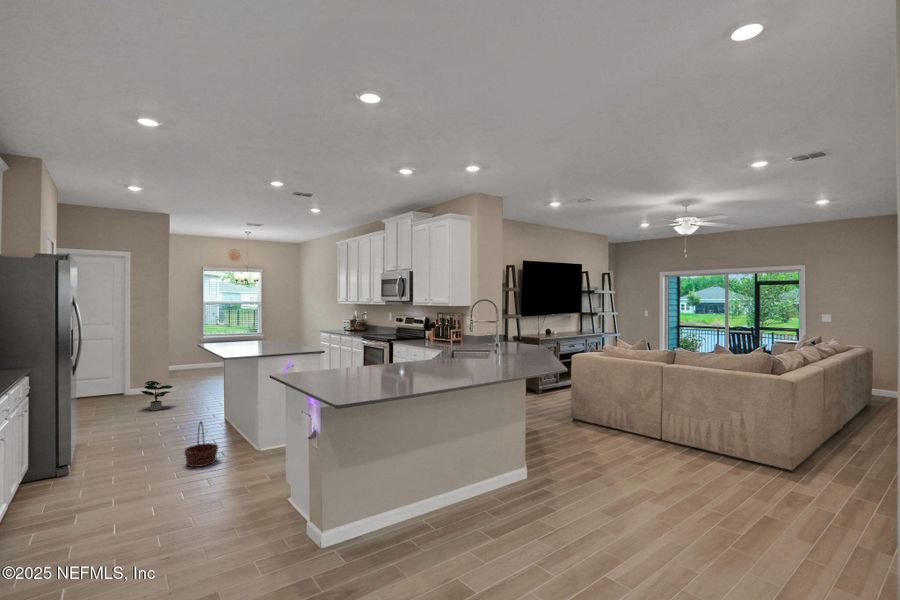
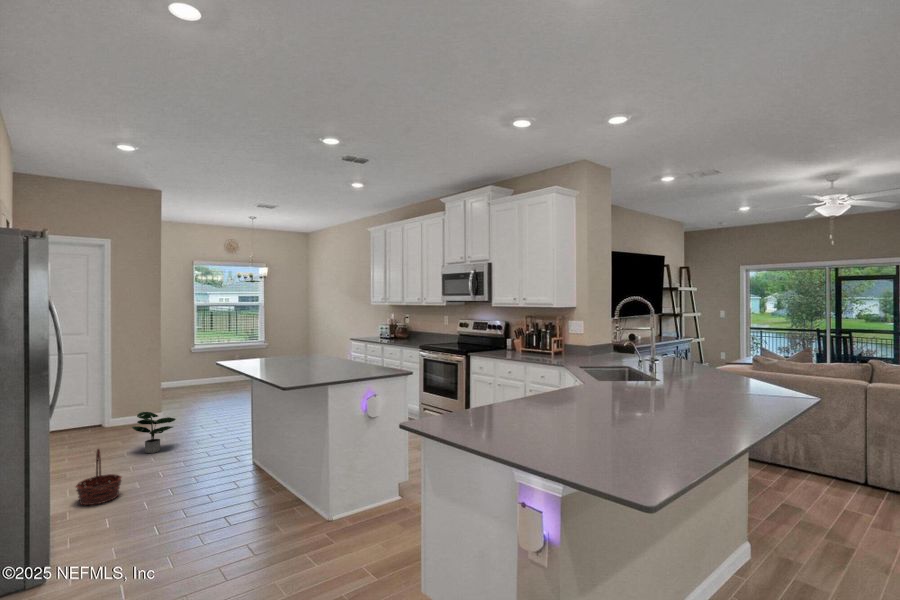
basket: present [184,422,218,467] -> present [76,449,122,505]

